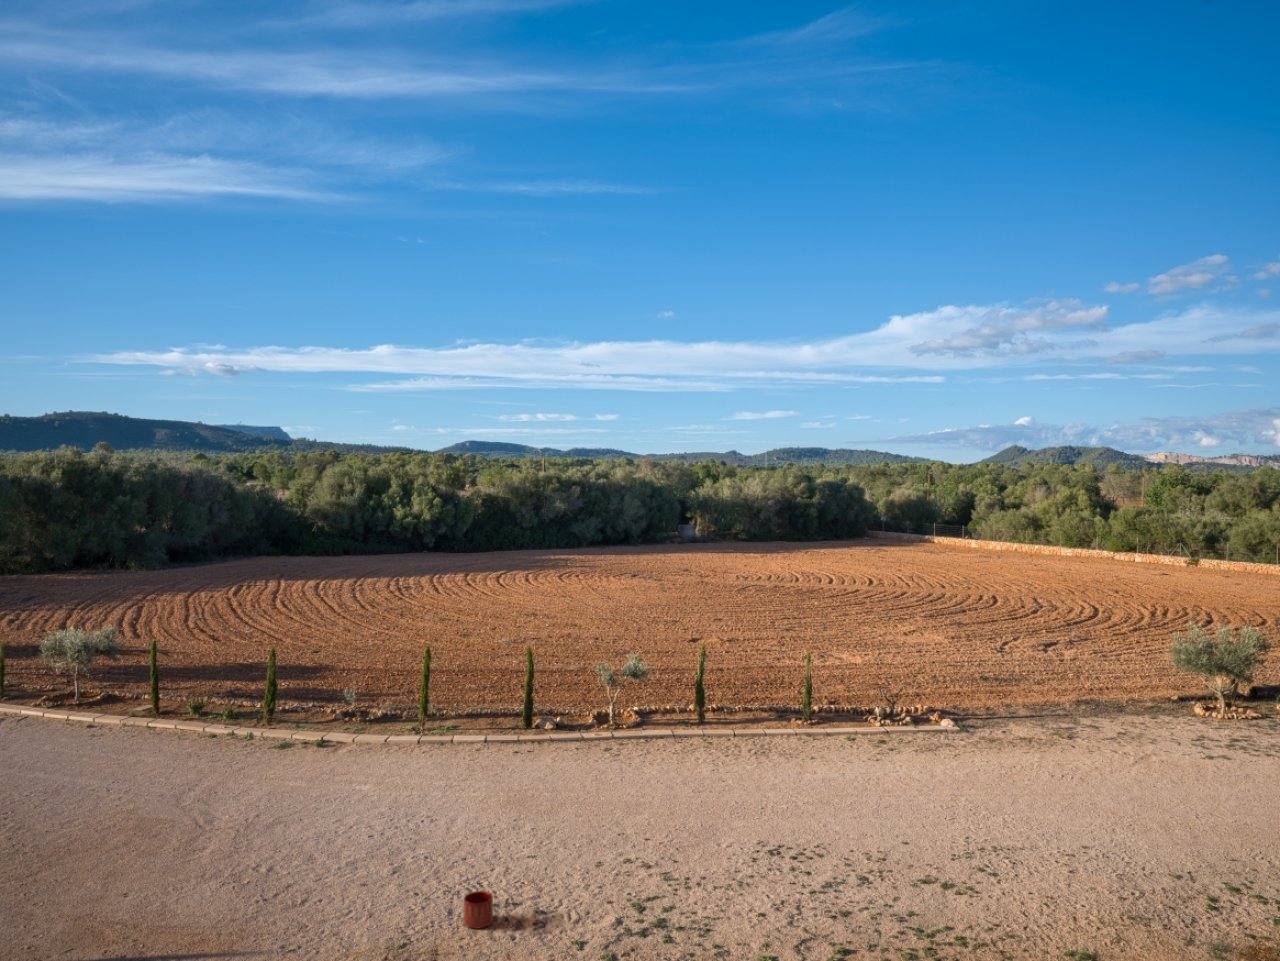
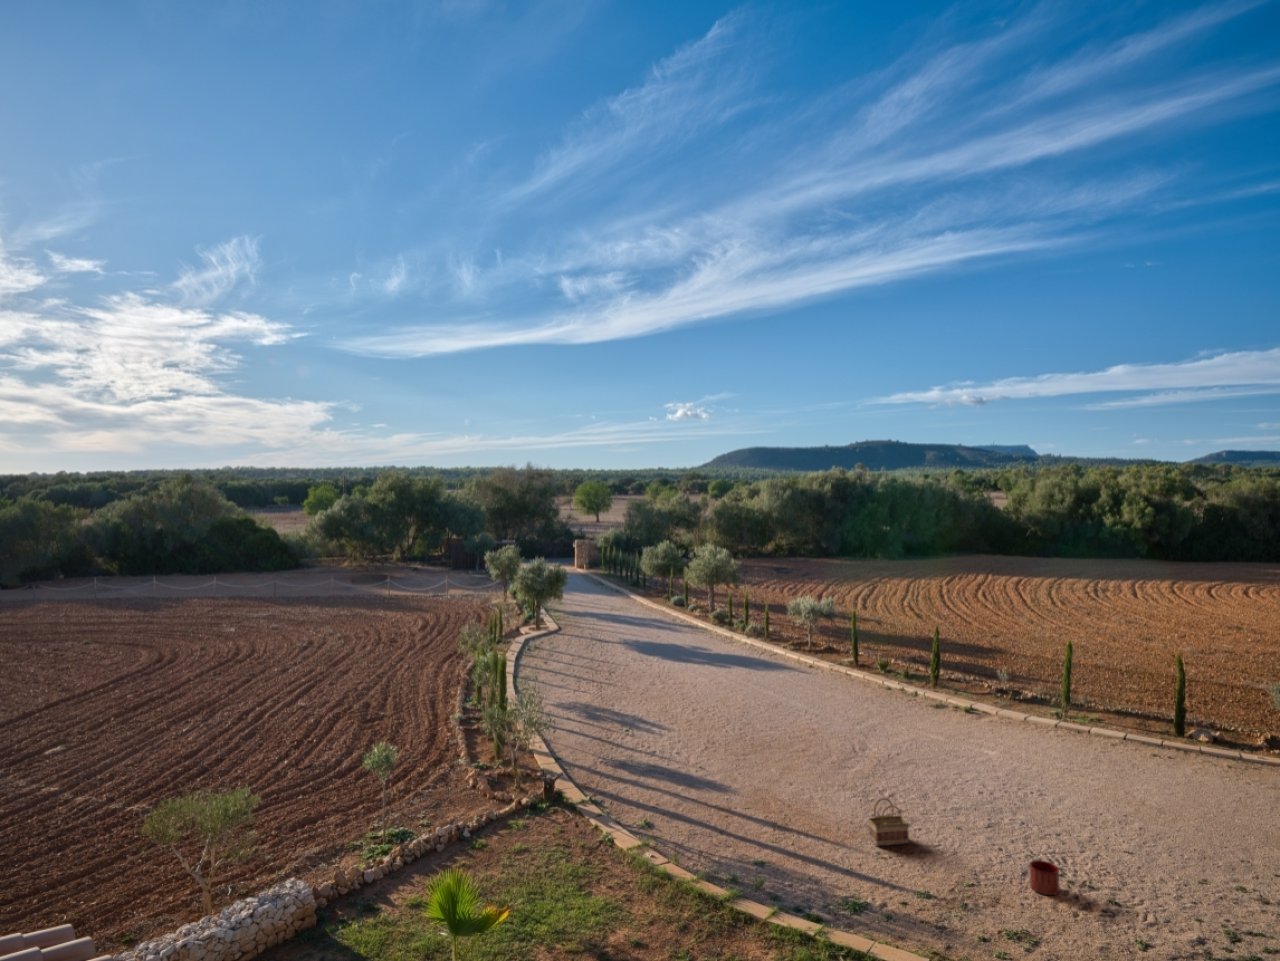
basket: none [264,876,318,943] -> present [869,798,909,846]

